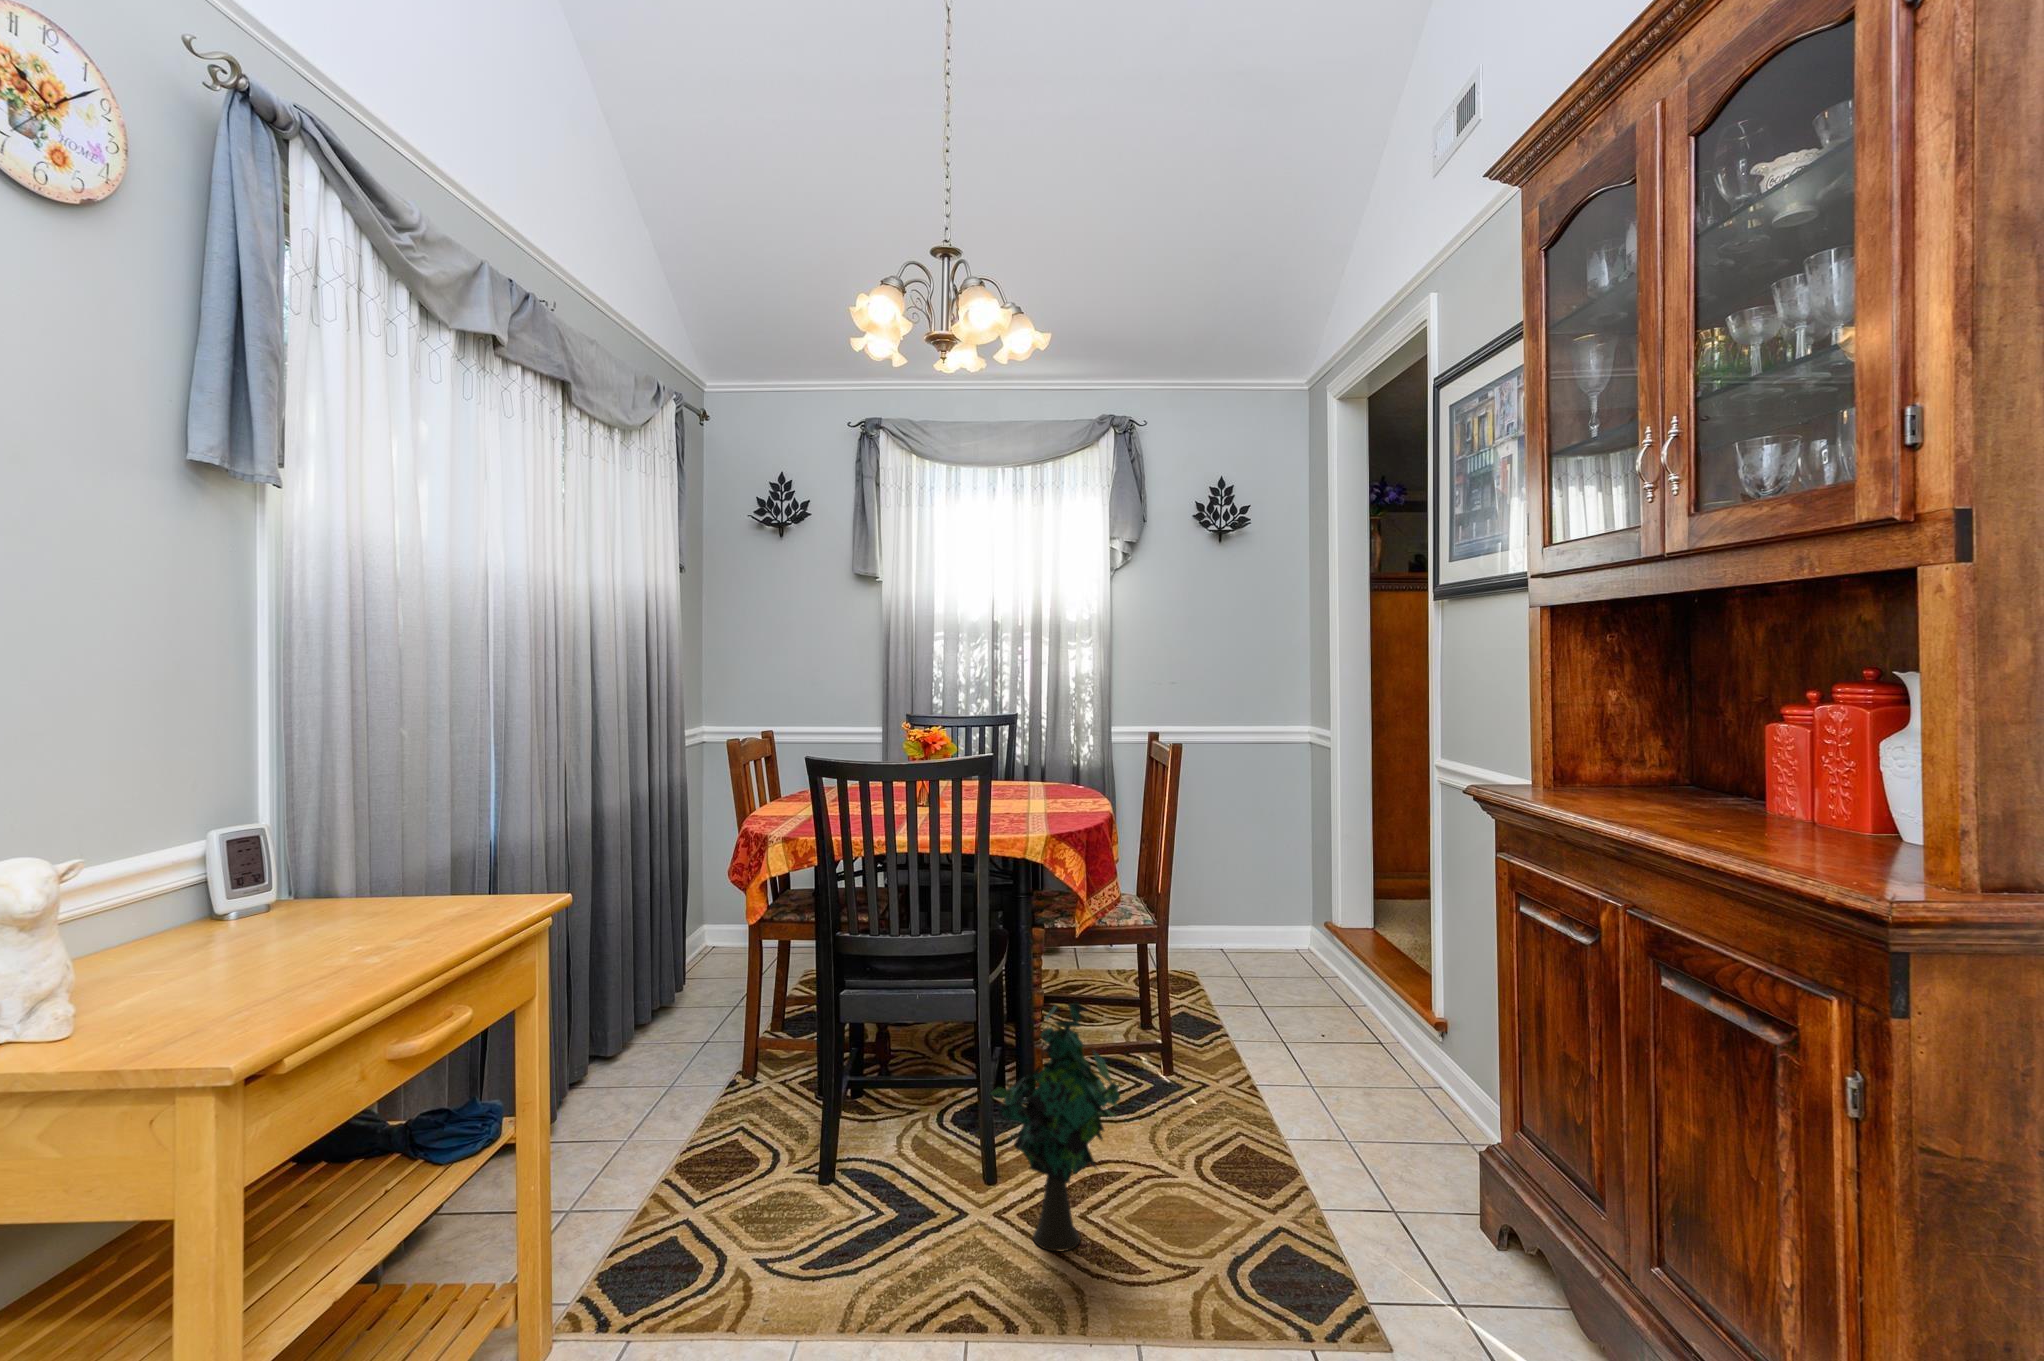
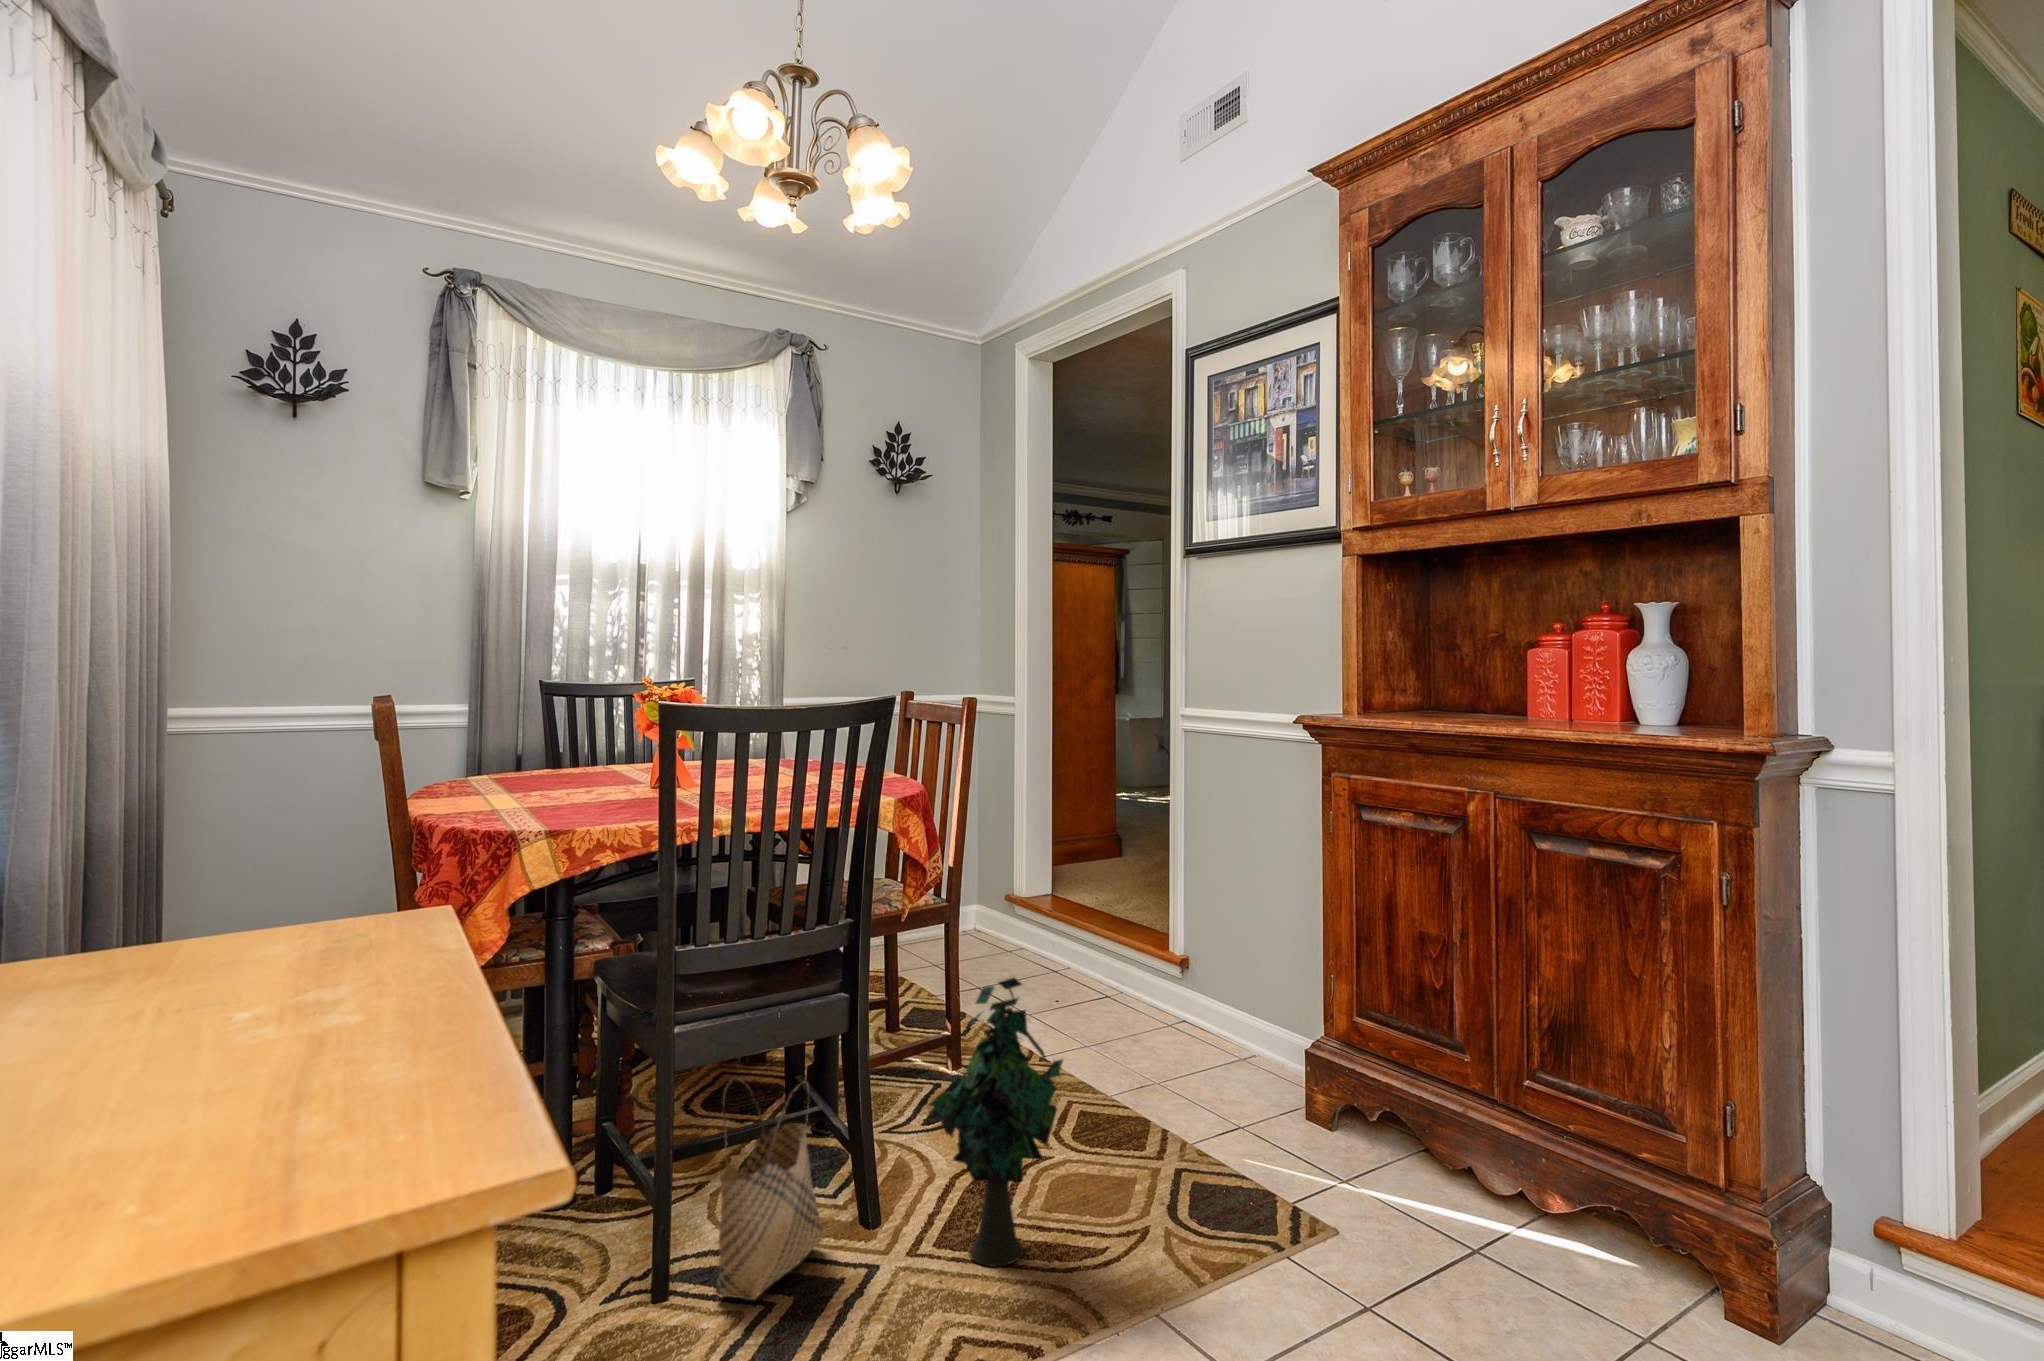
woven basket: none [843,1035,941,1208] -> present [715,1077,822,1300]

